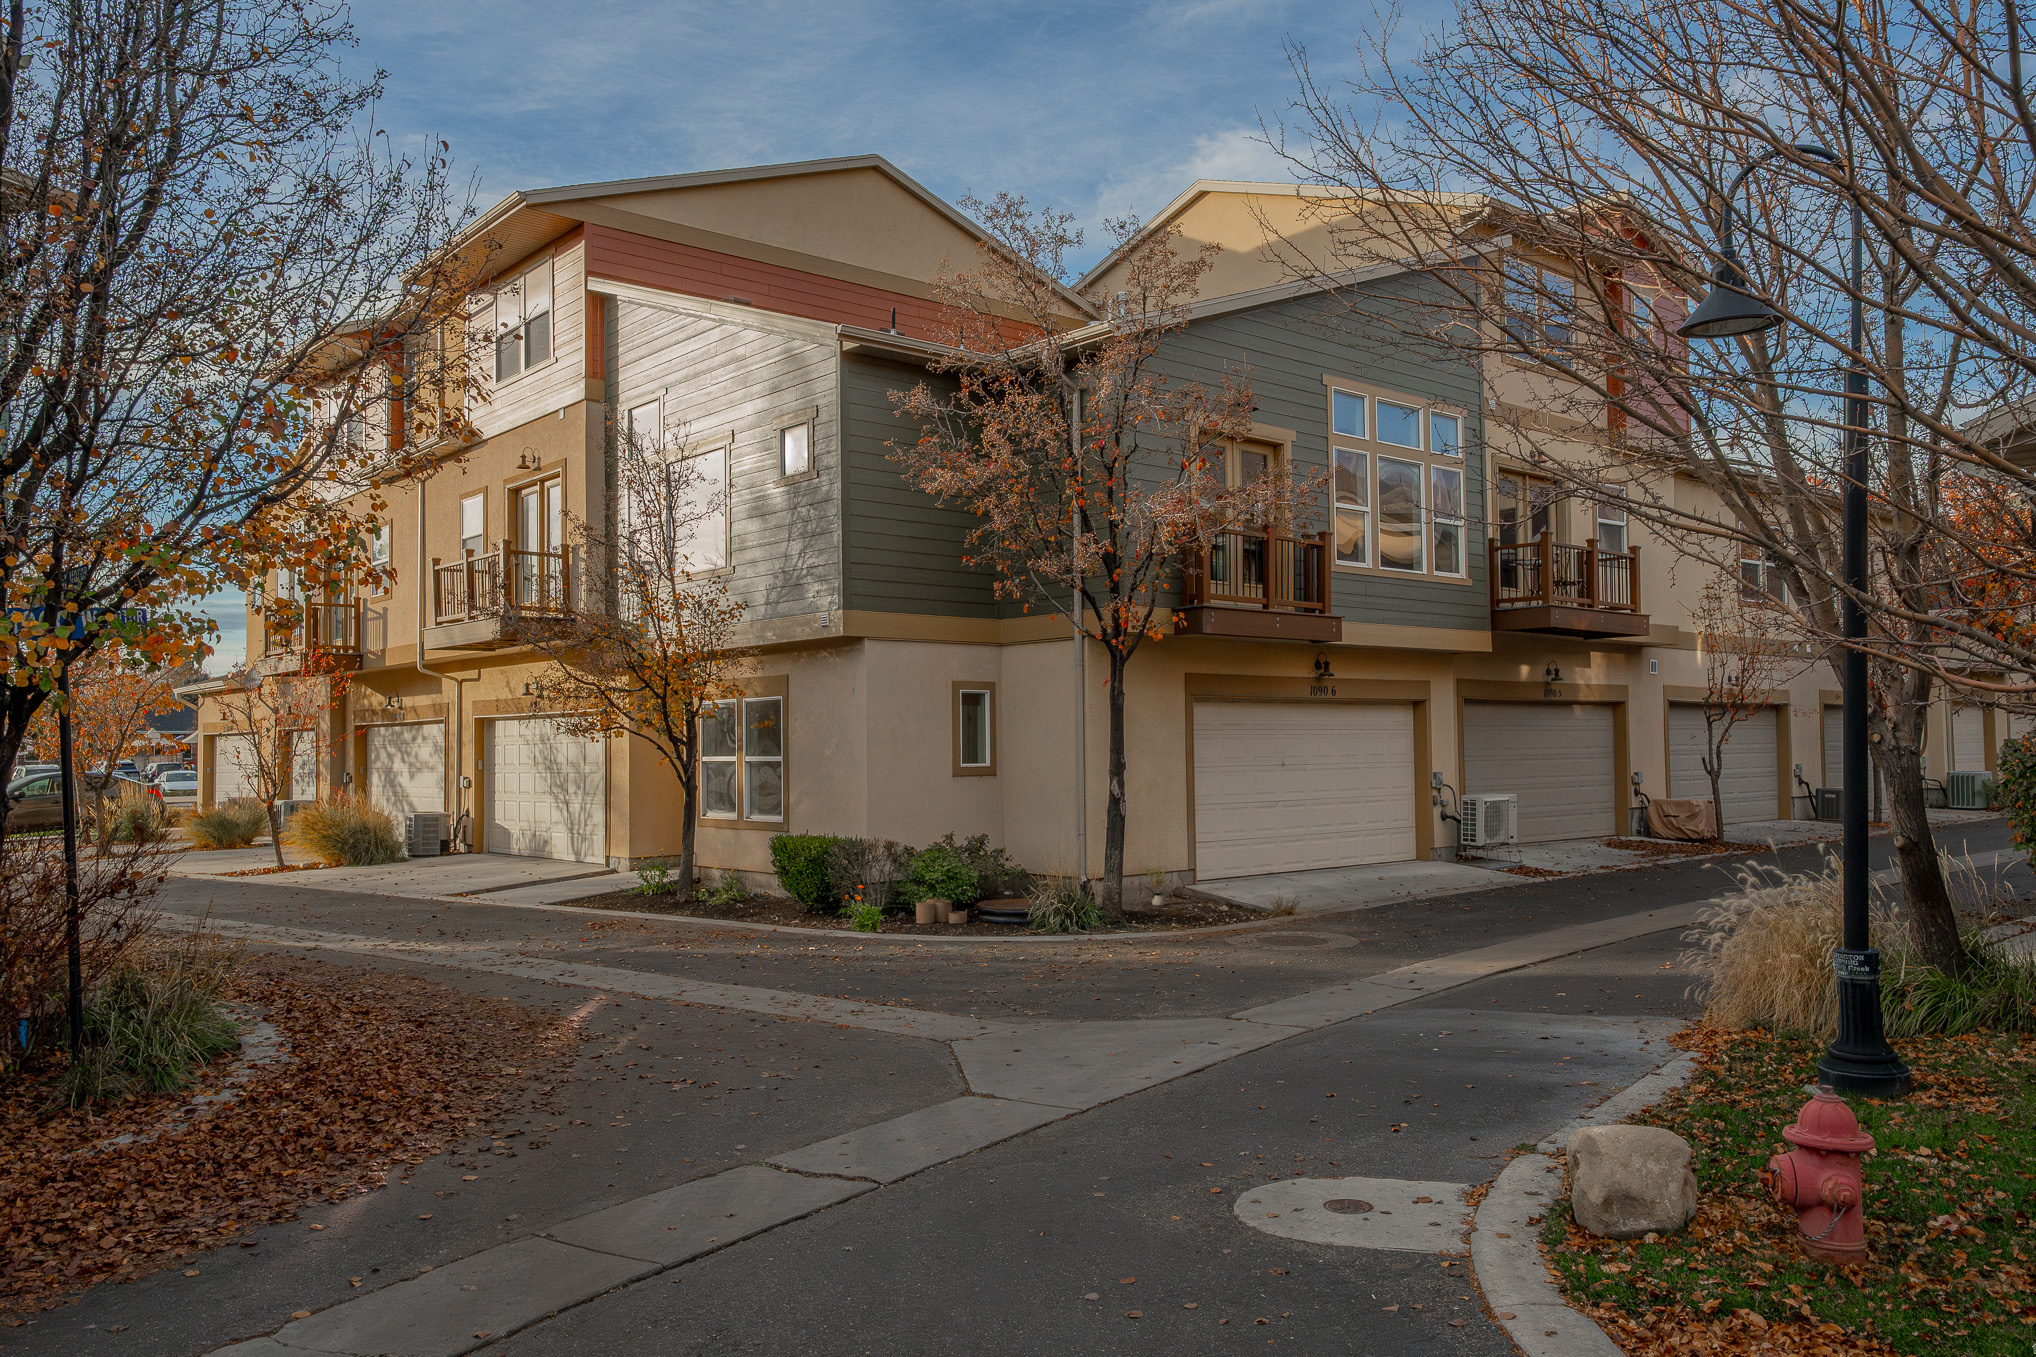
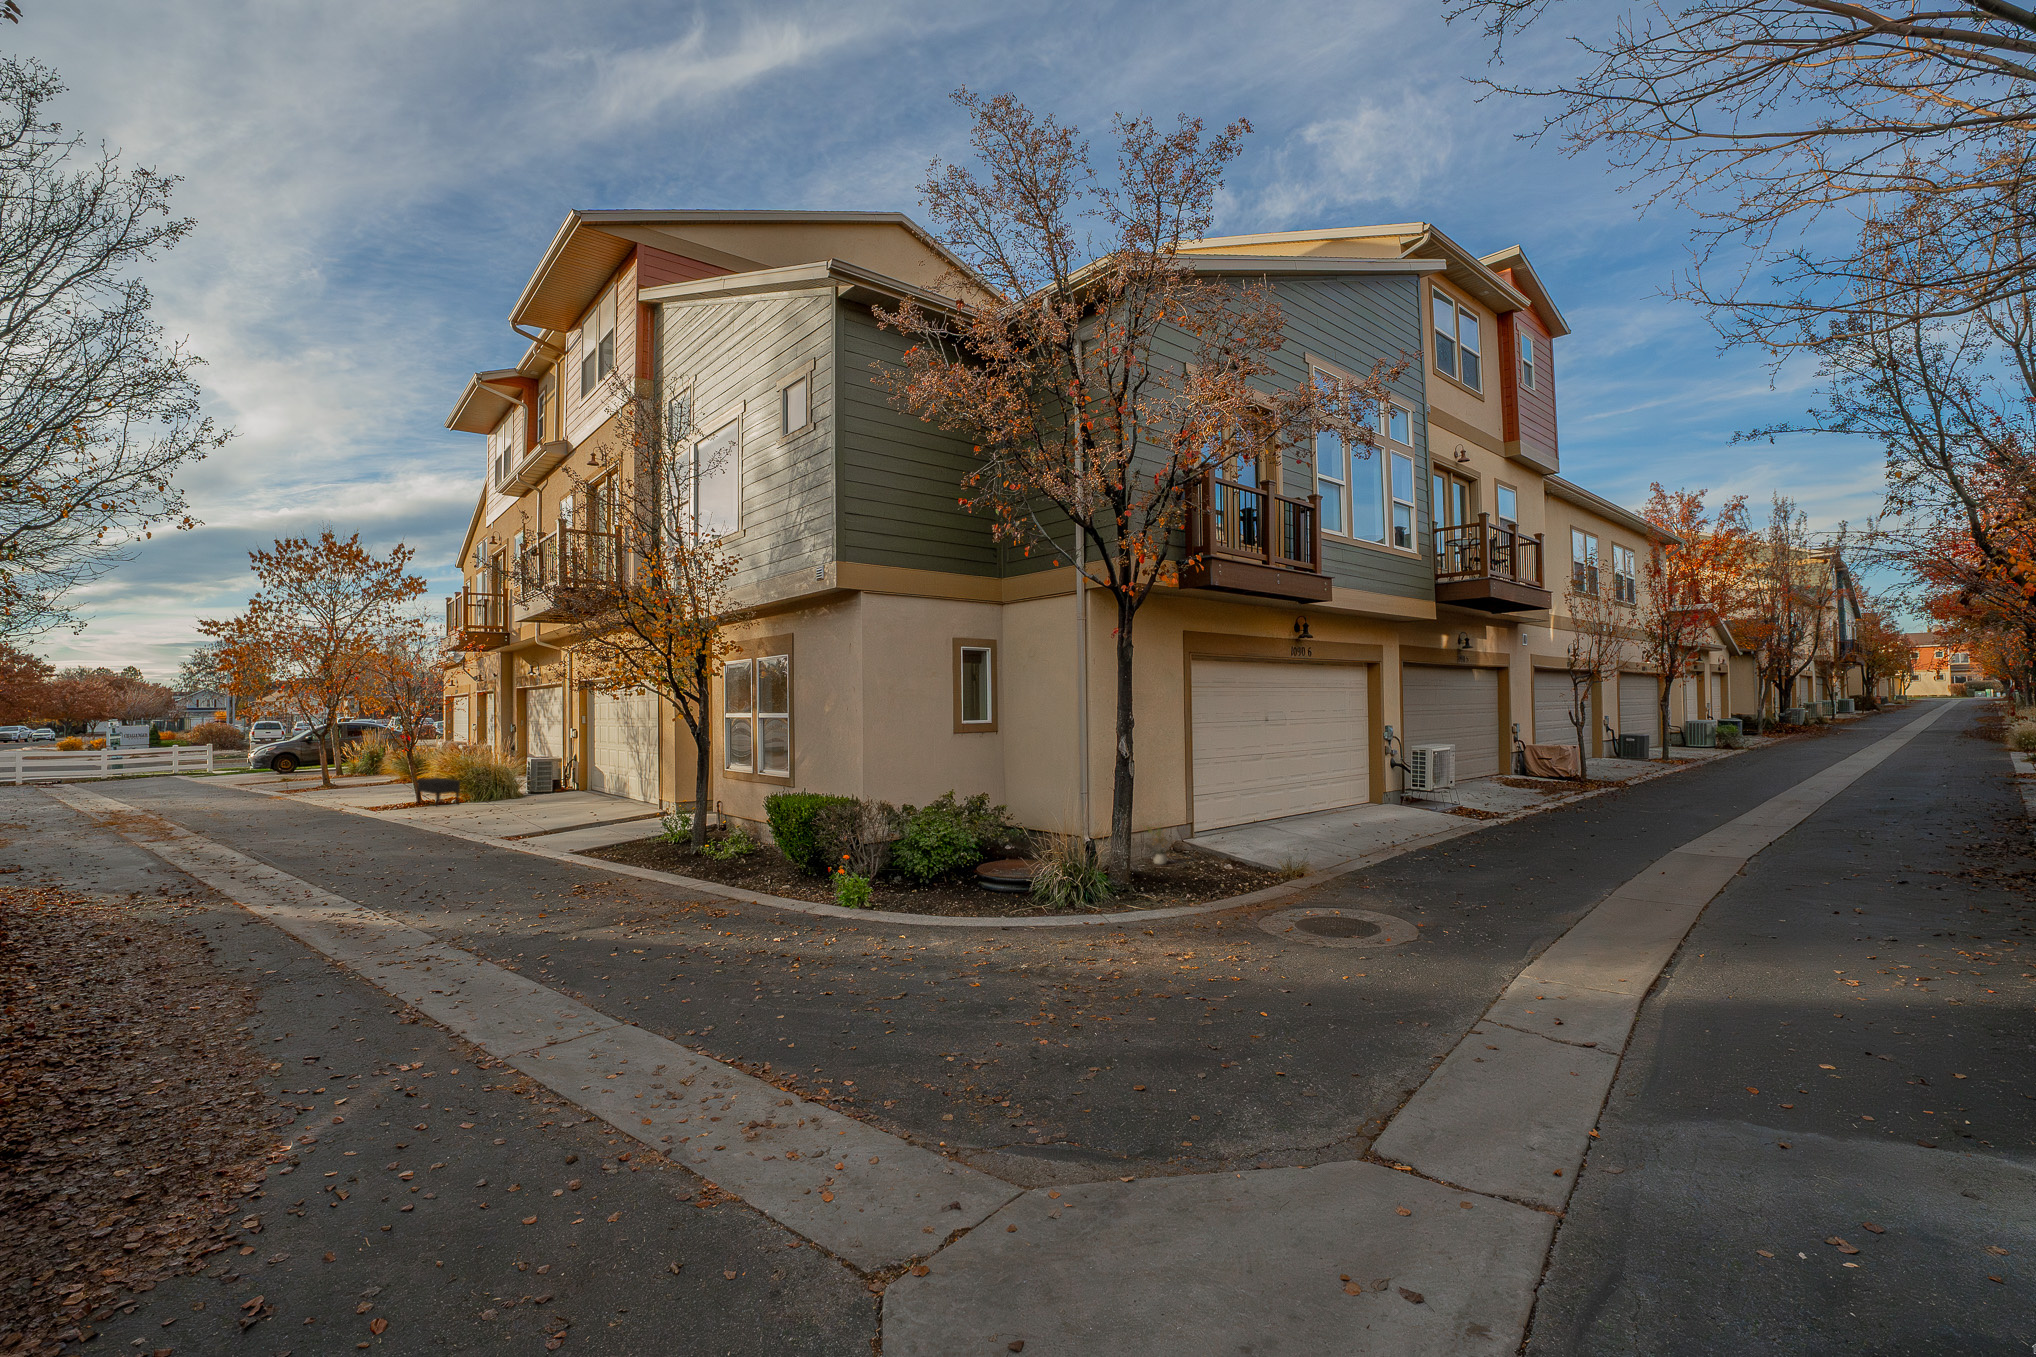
bench: none [286,837,345,870] -> present [416,777,460,806]
woven basket: present [916,898,967,924] -> none [906,862,962,897]

